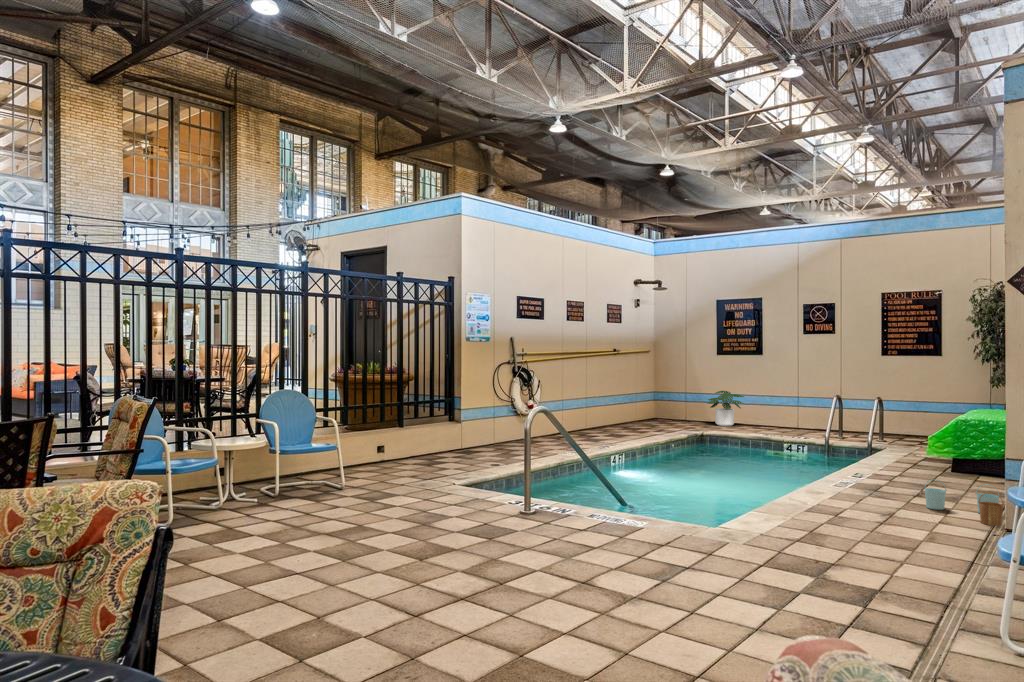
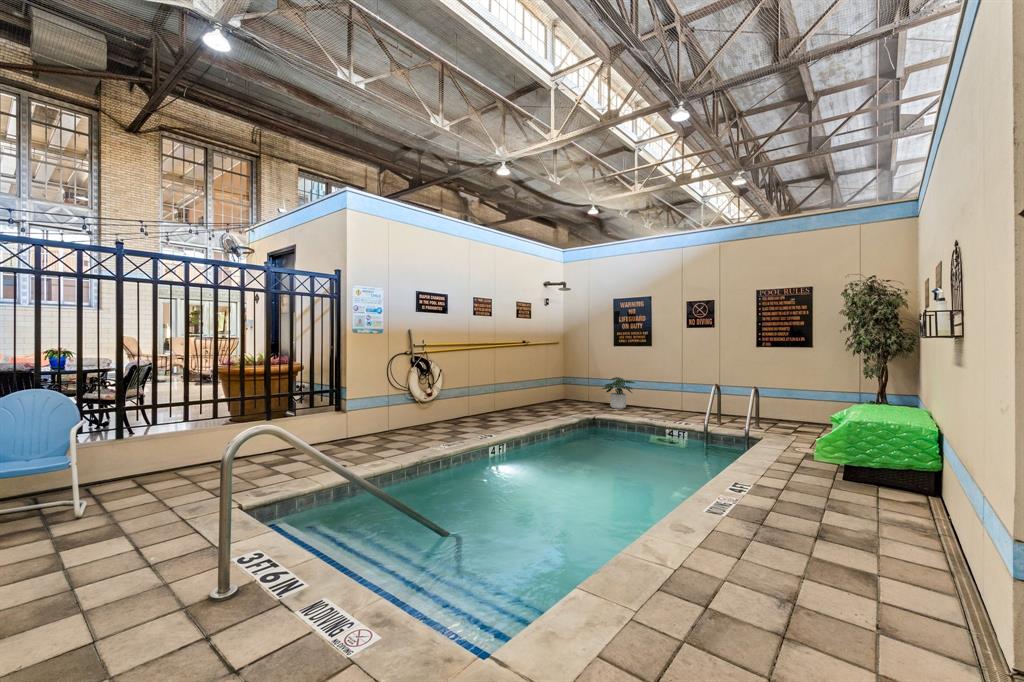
bucket: present [924,479,1004,526] -> none [831,521,972,619]

